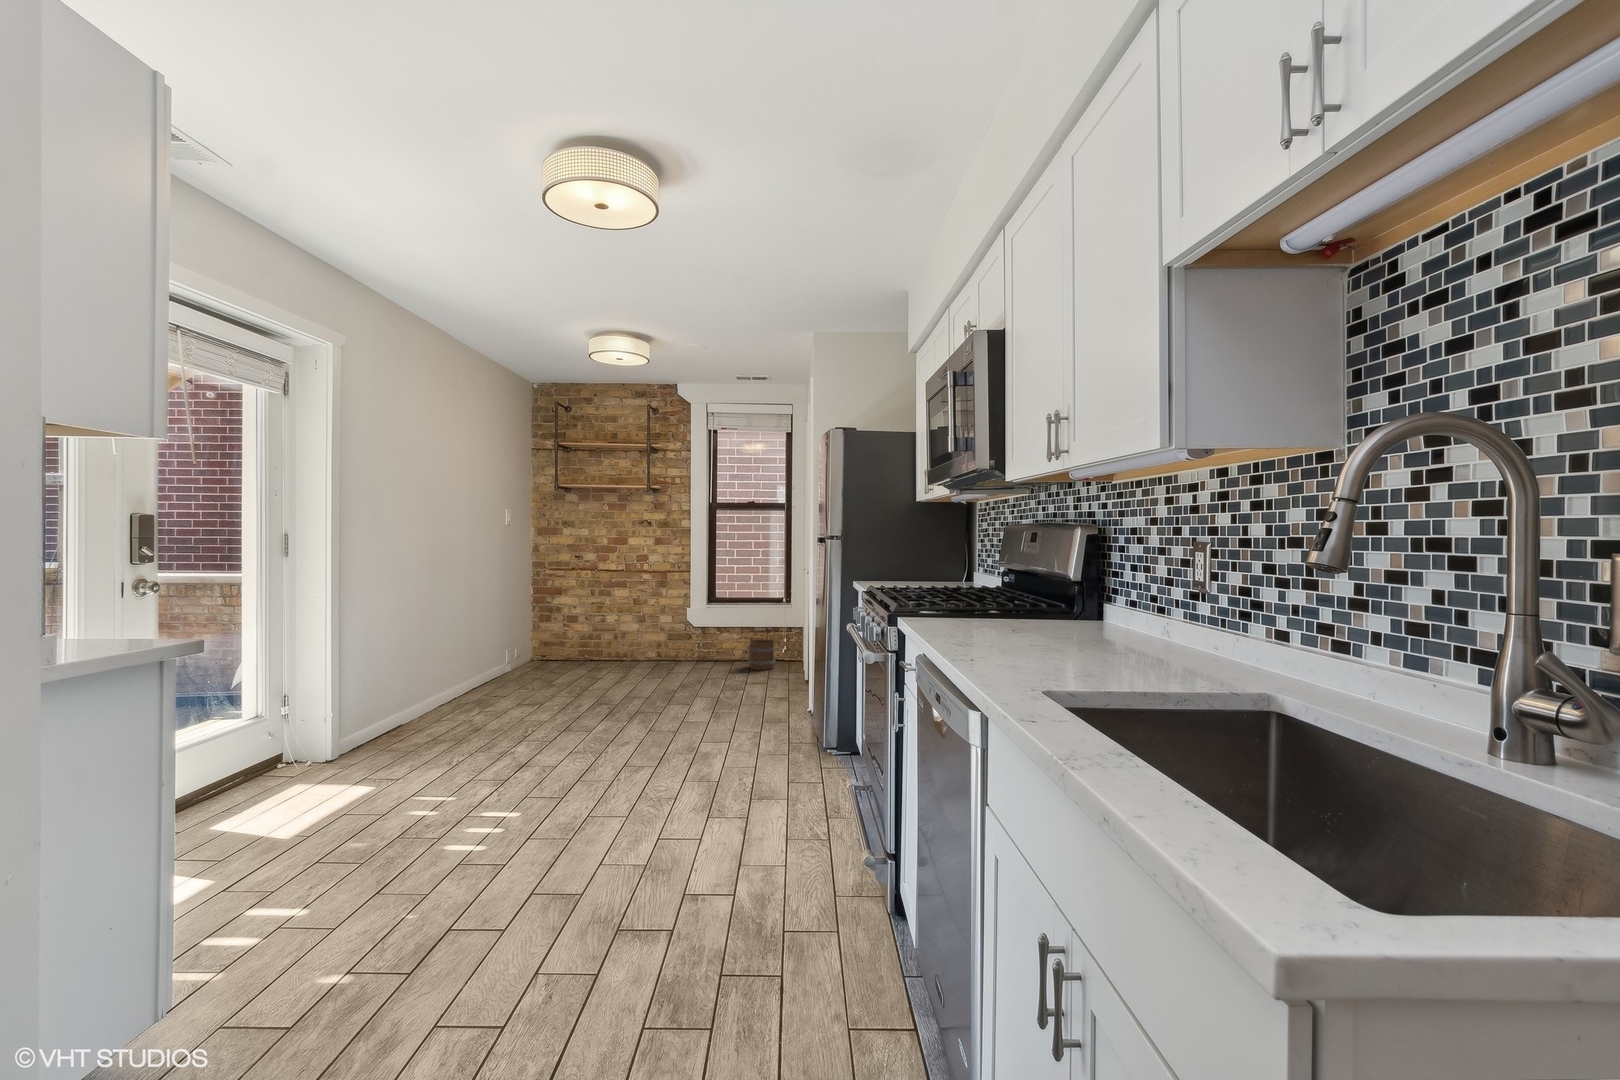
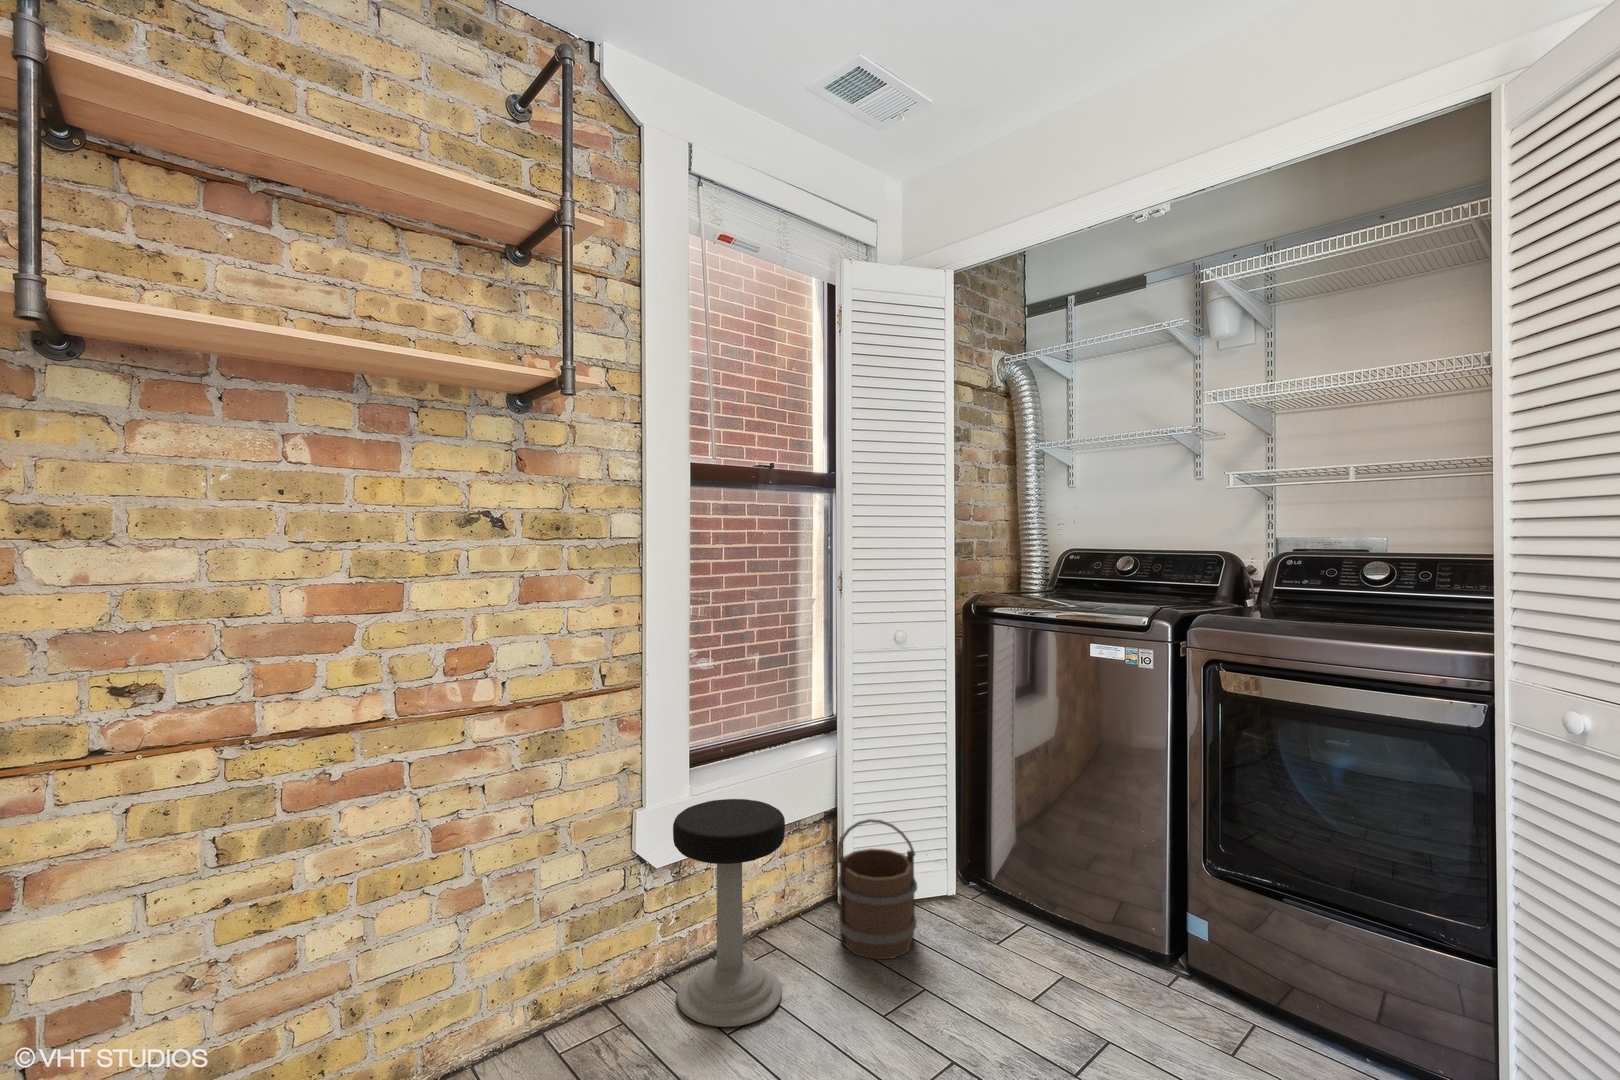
stool: none [689,610,723,668] -> present [673,799,785,1027]

